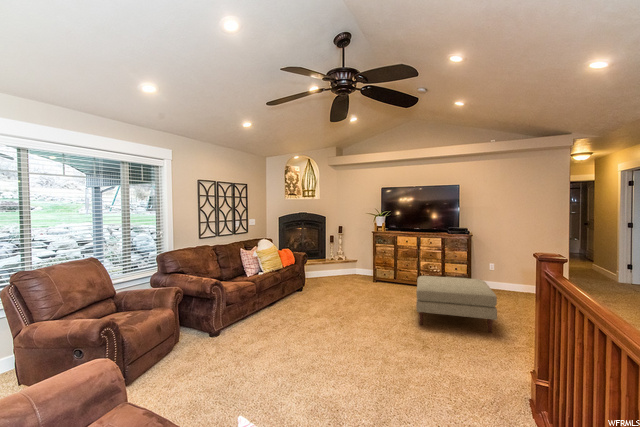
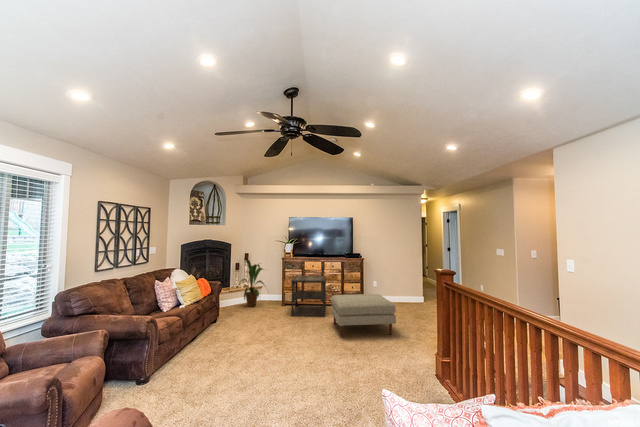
house plant: none [330,232,360,280] -> present [242,259,264,307]
side table: none [377,251,421,299] -> present [291,276,326,317]

